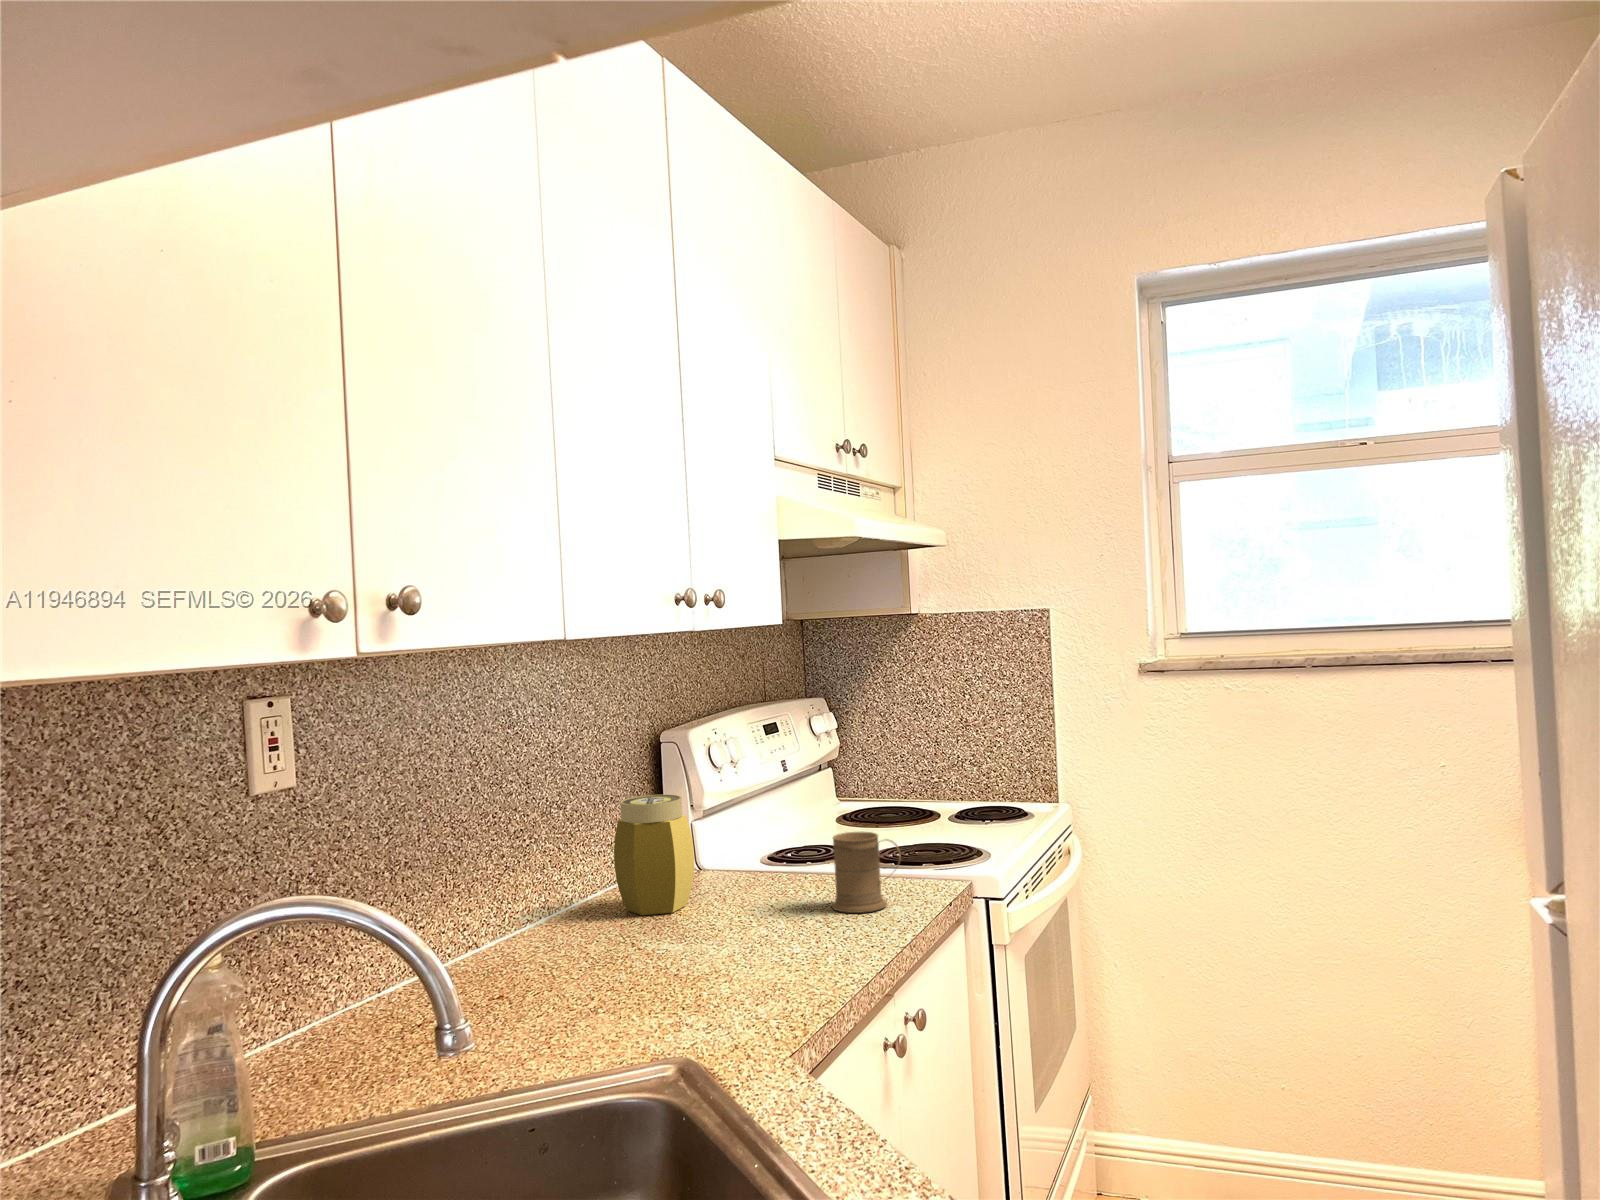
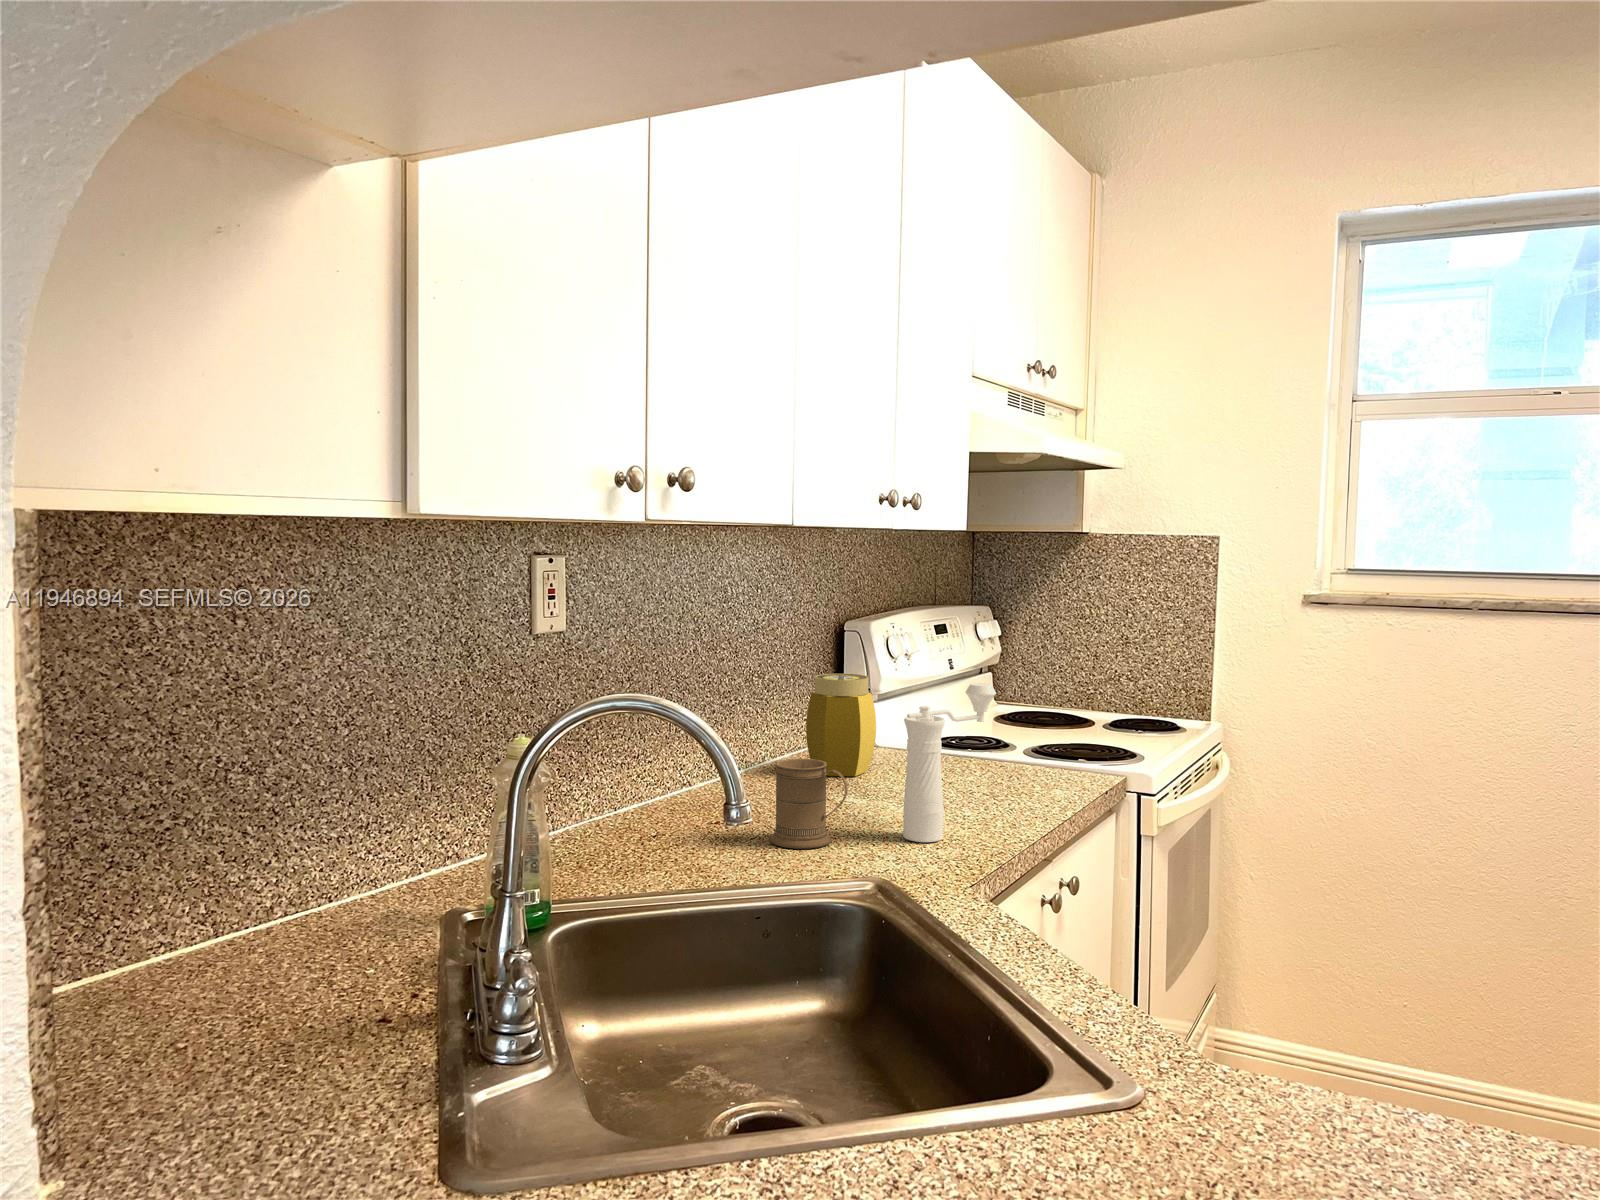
pepper mill: none [710,803,814,997] -> present [903,683,996,842]
mug: present [832,832,901,913] -> present [770,759,848,849]

